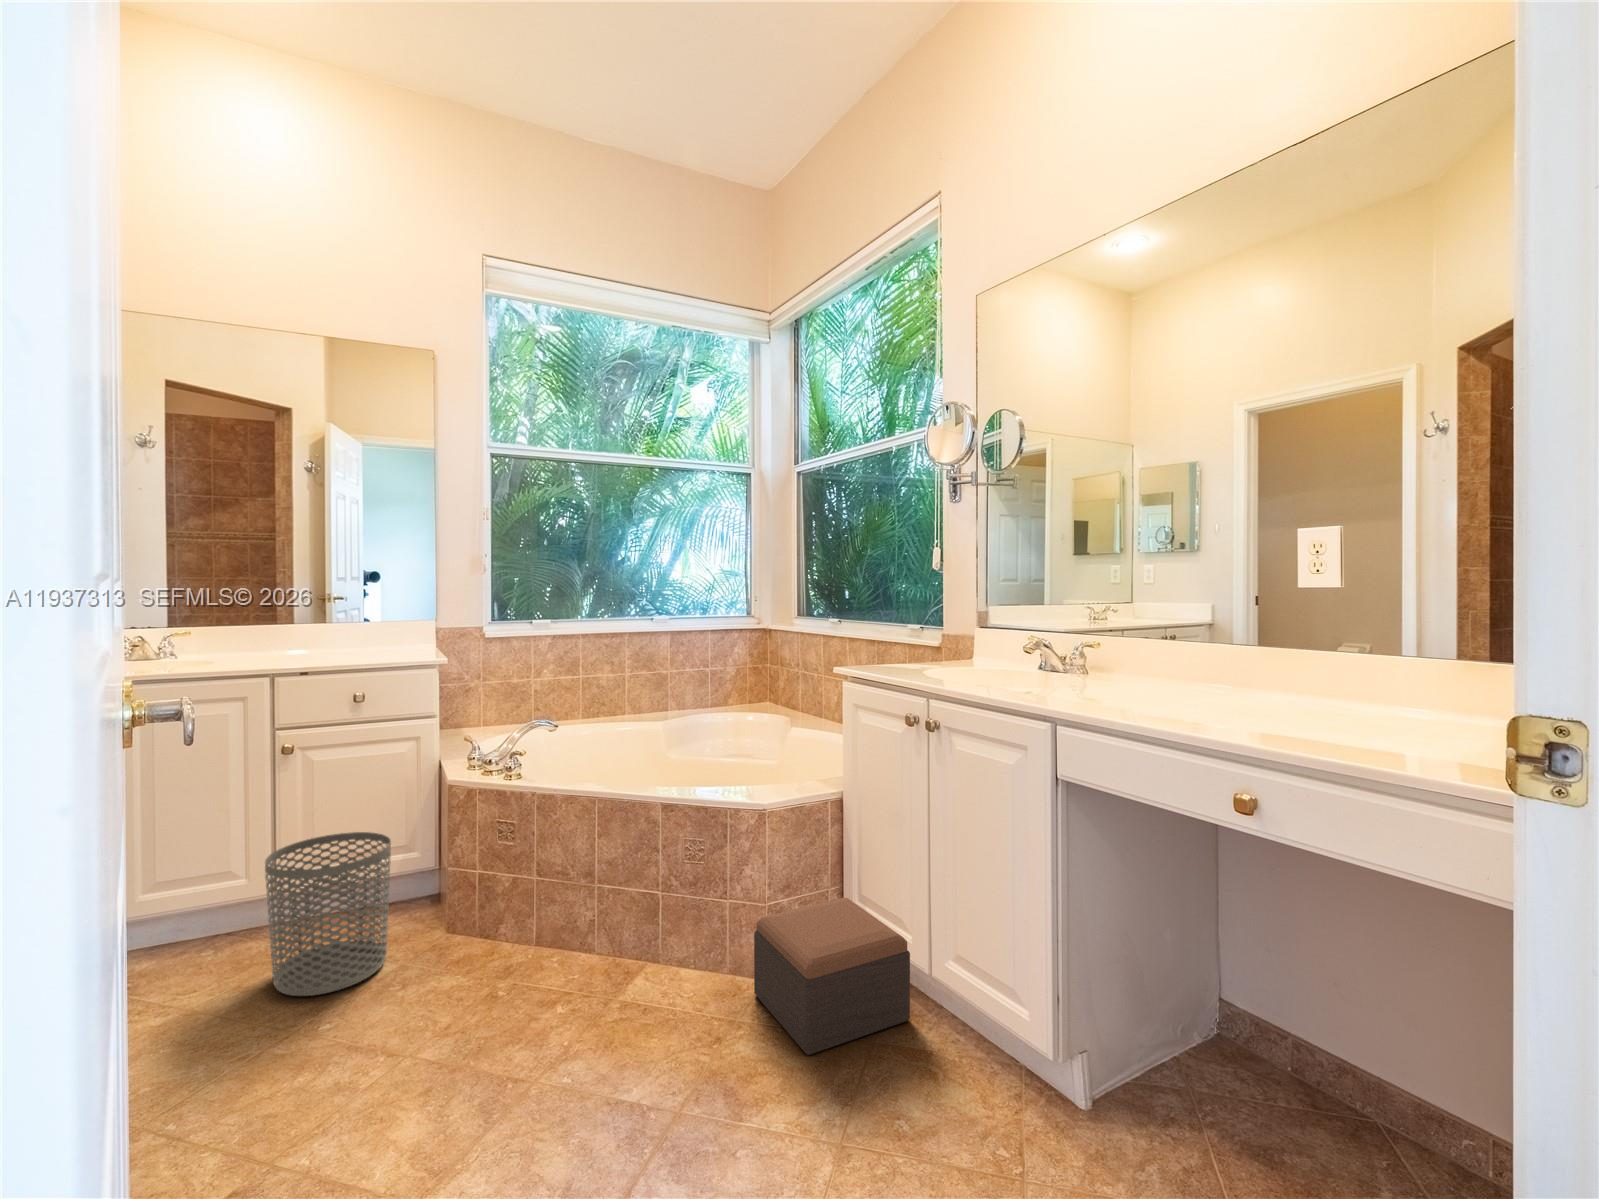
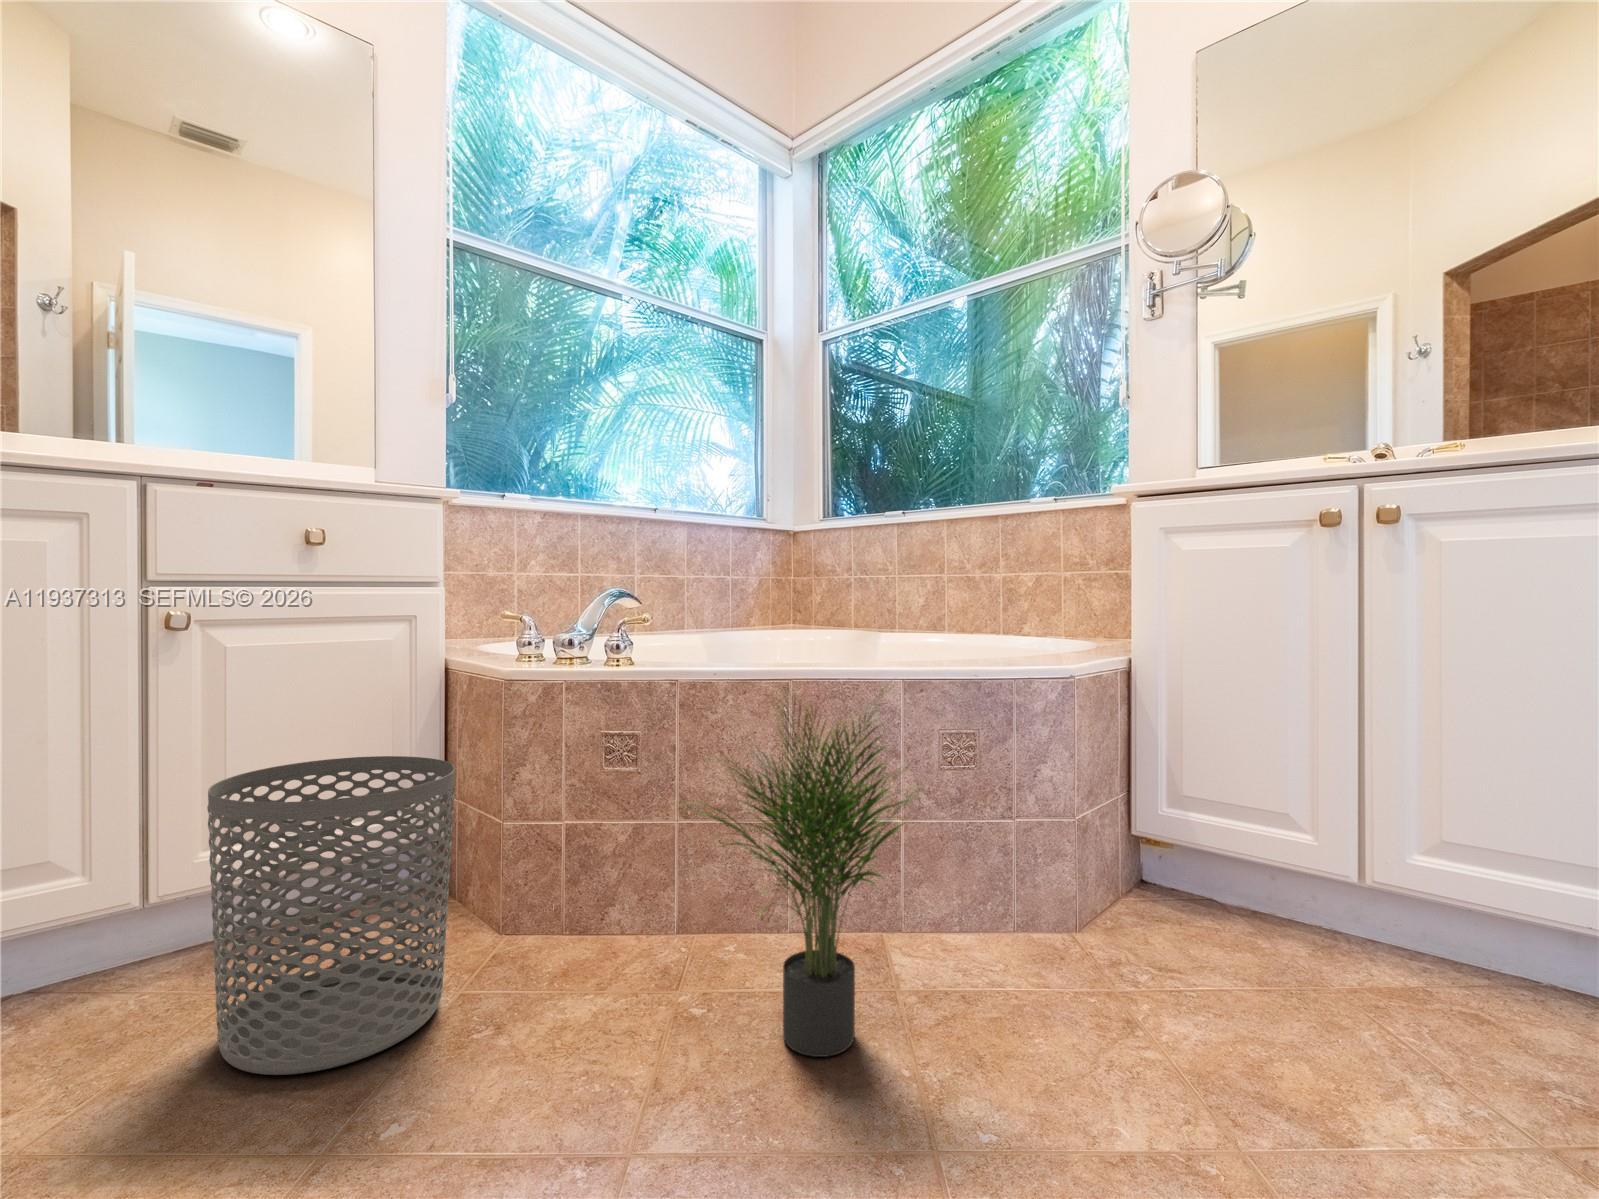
potted plant: none [450,819,584,1033] -> present [693,685,912,1057]
footstool: present [754,898,910,1055] -> none [1096,800,1330,1006]

